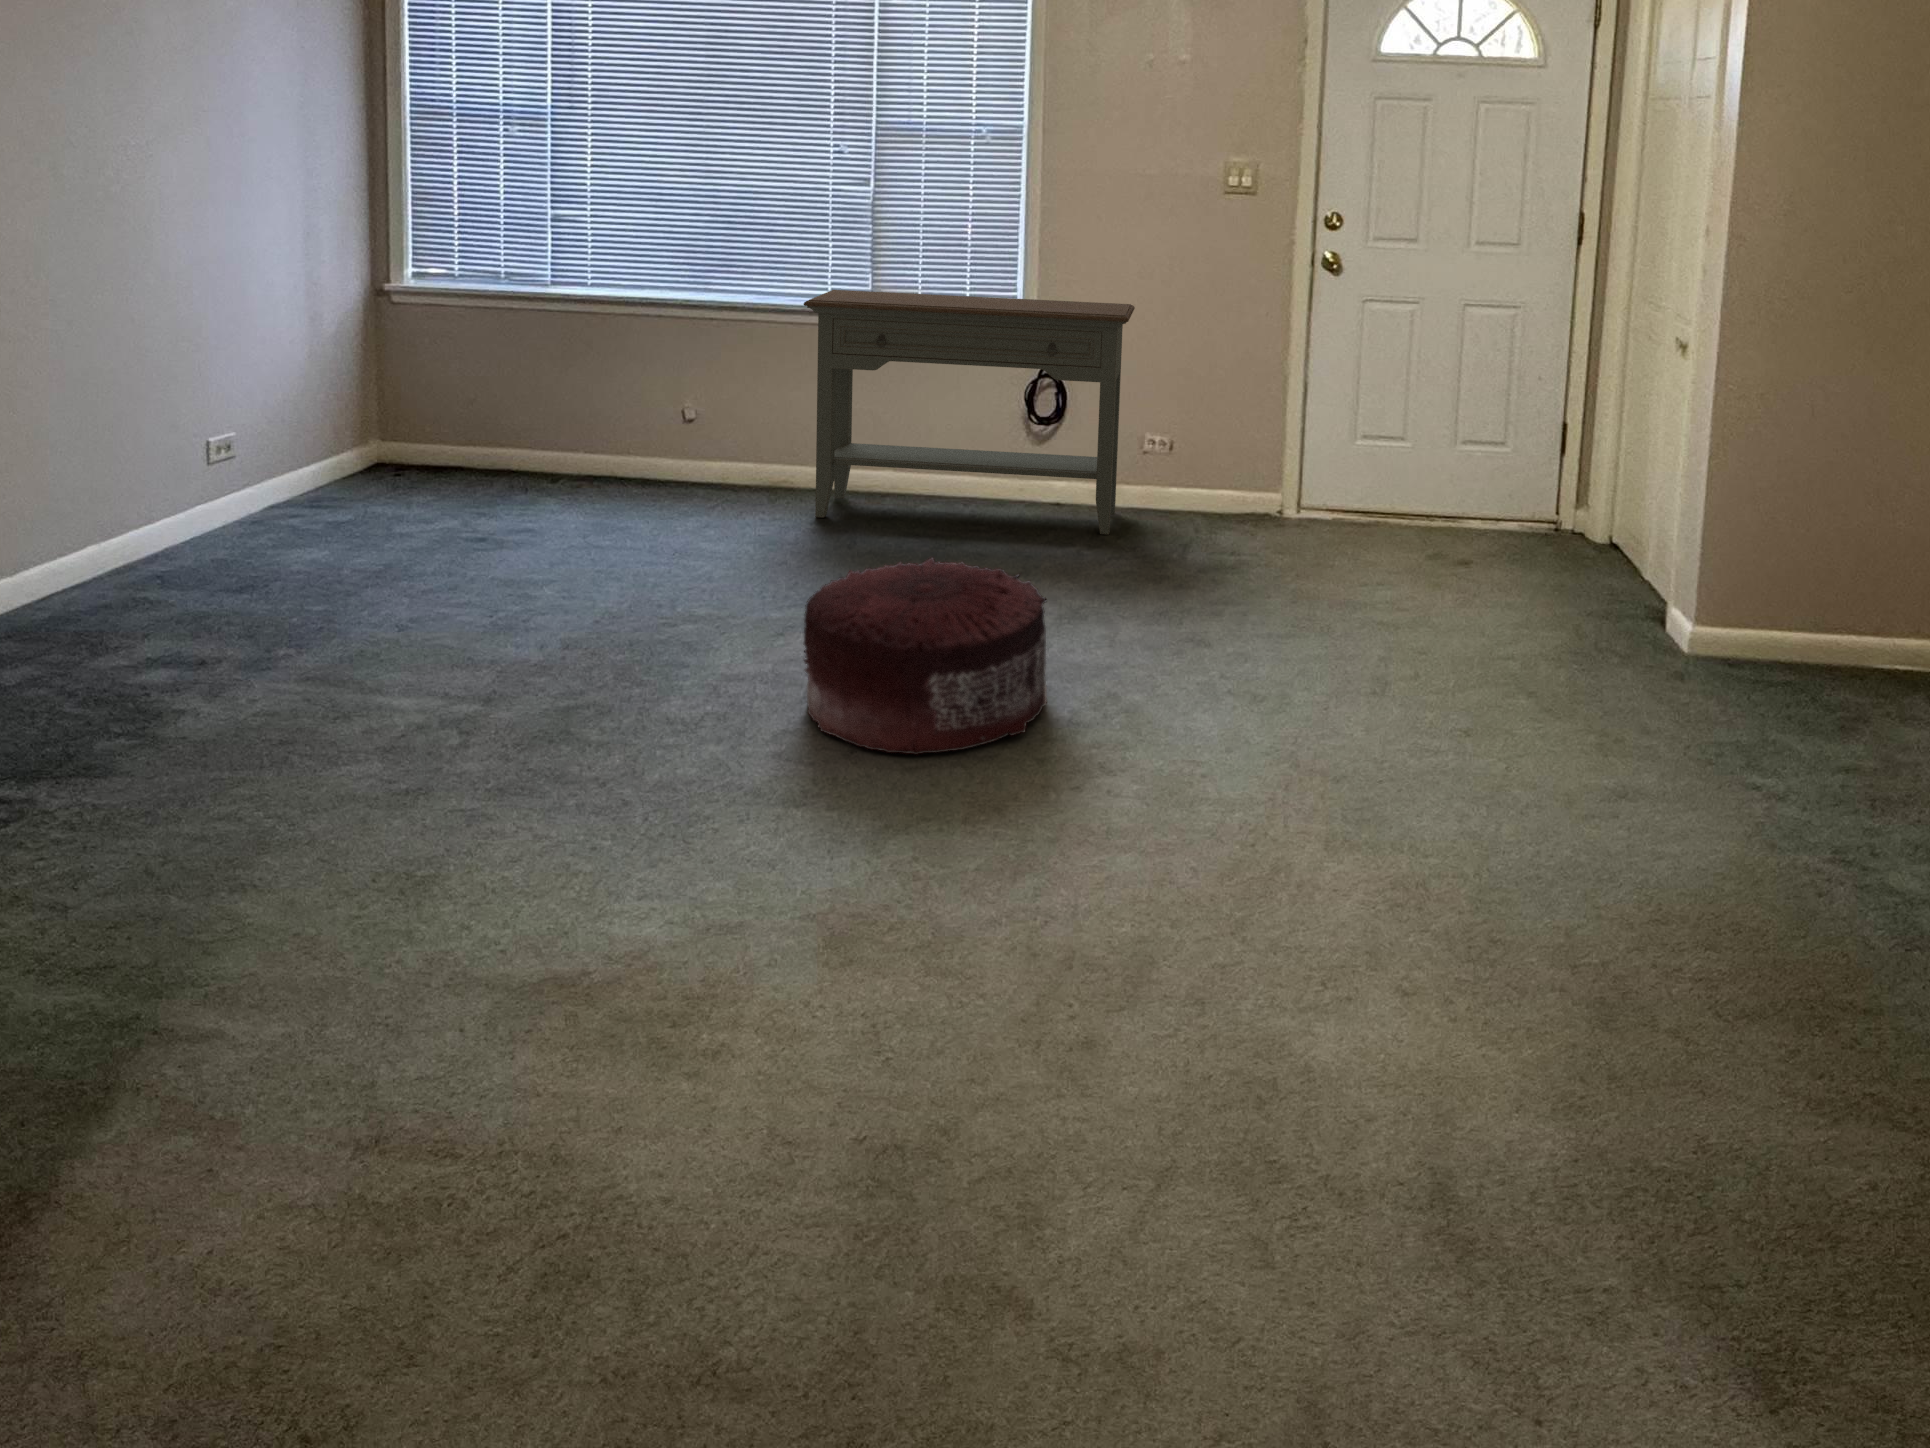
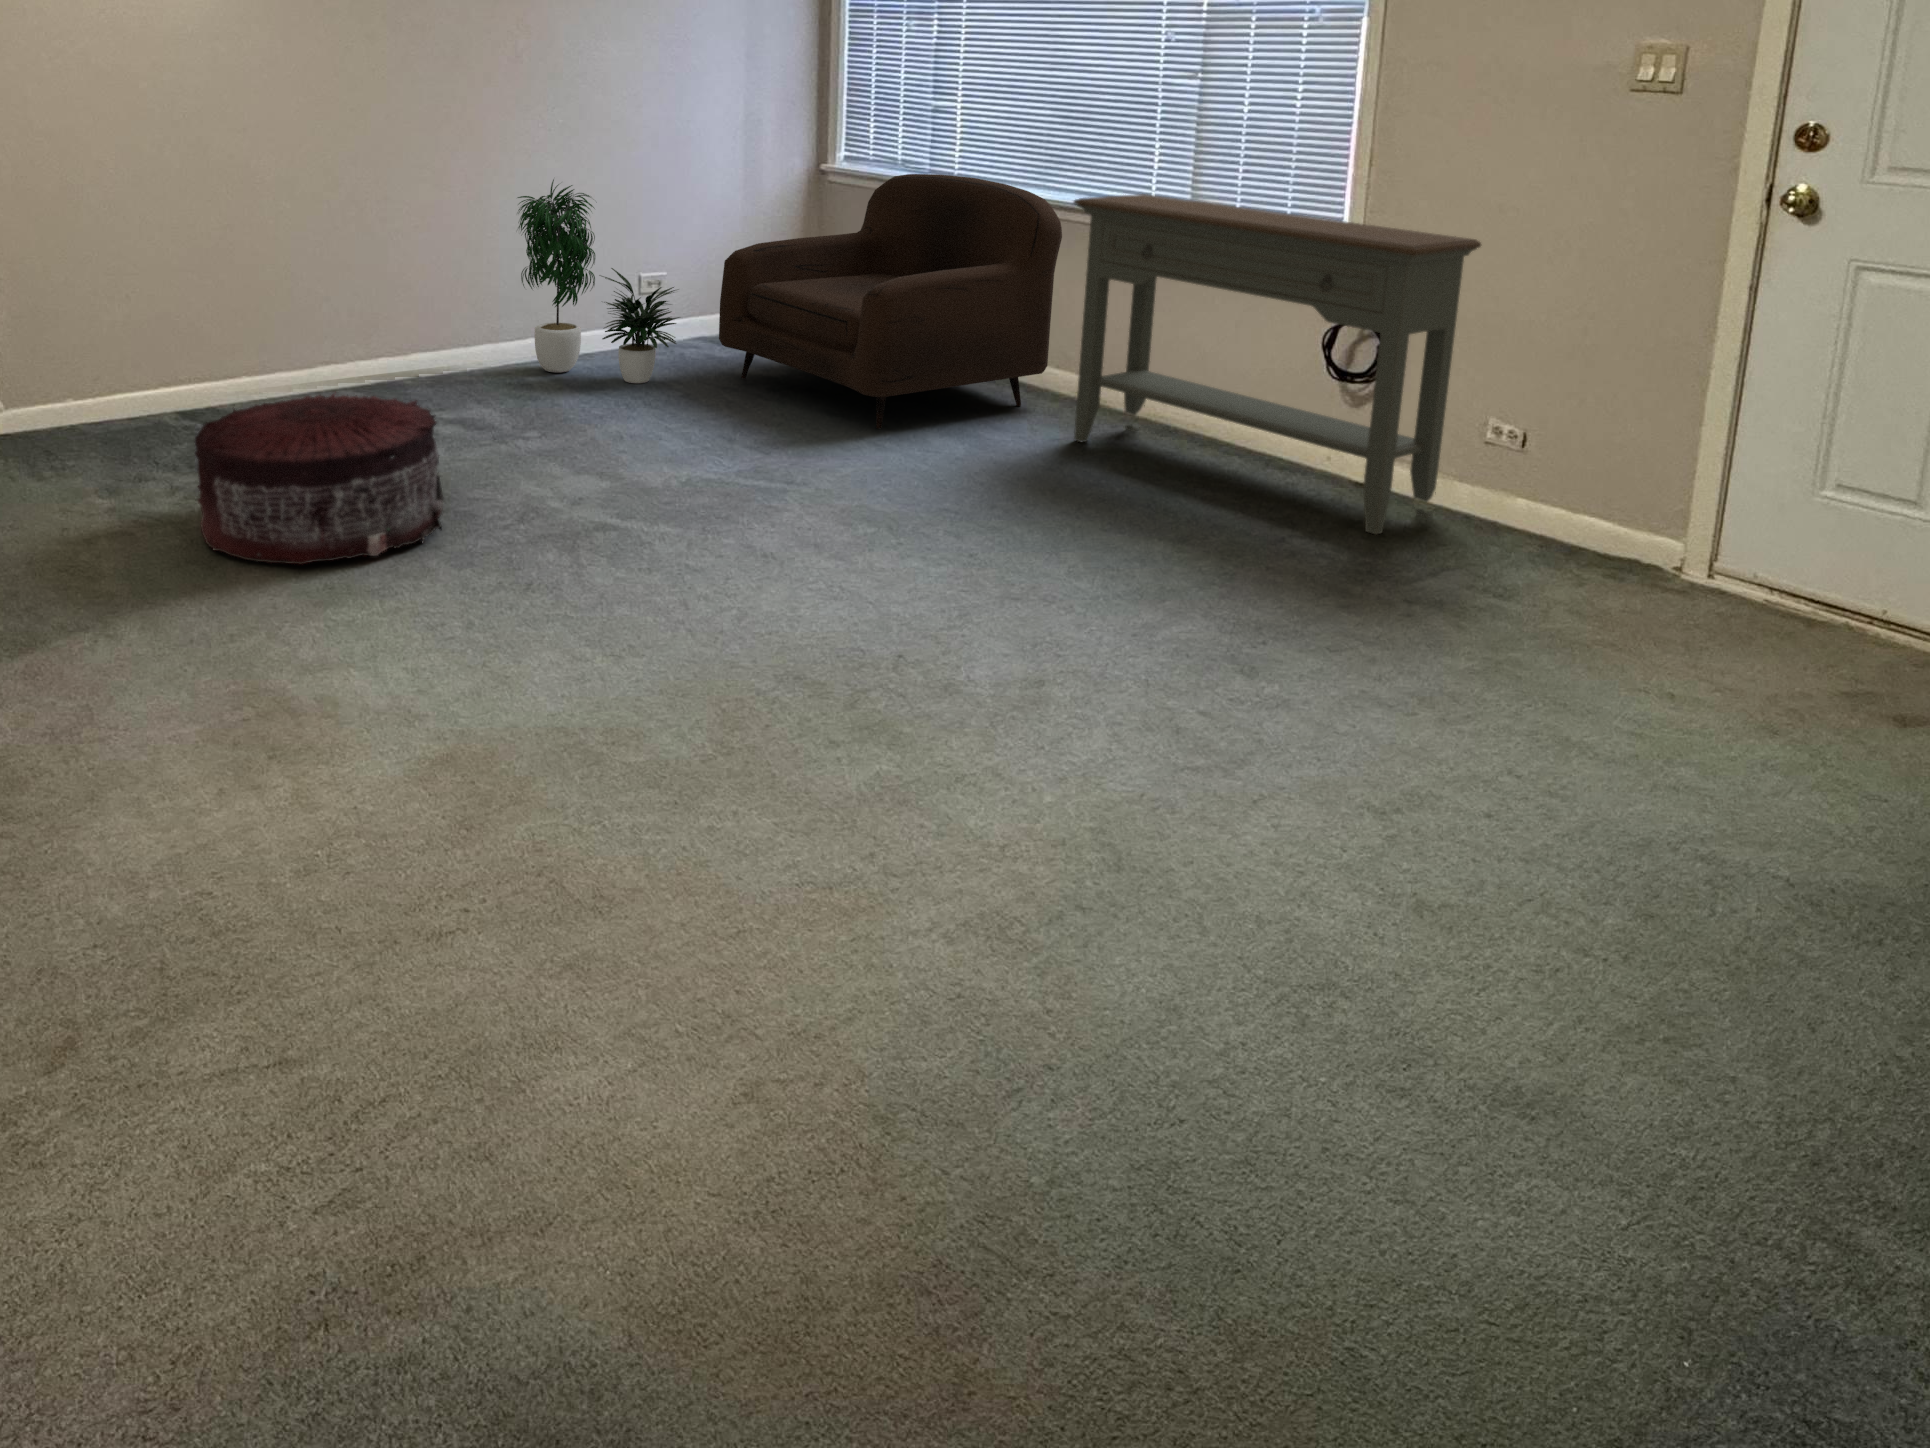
armchair: none [389,287,747,548] -> present [719,174,1062,428]
potted plant: none [100,335,357,578] -> present [518,179,680,383]
pouf: present [804,558,1047,755] -> present [195,394,444,564]

